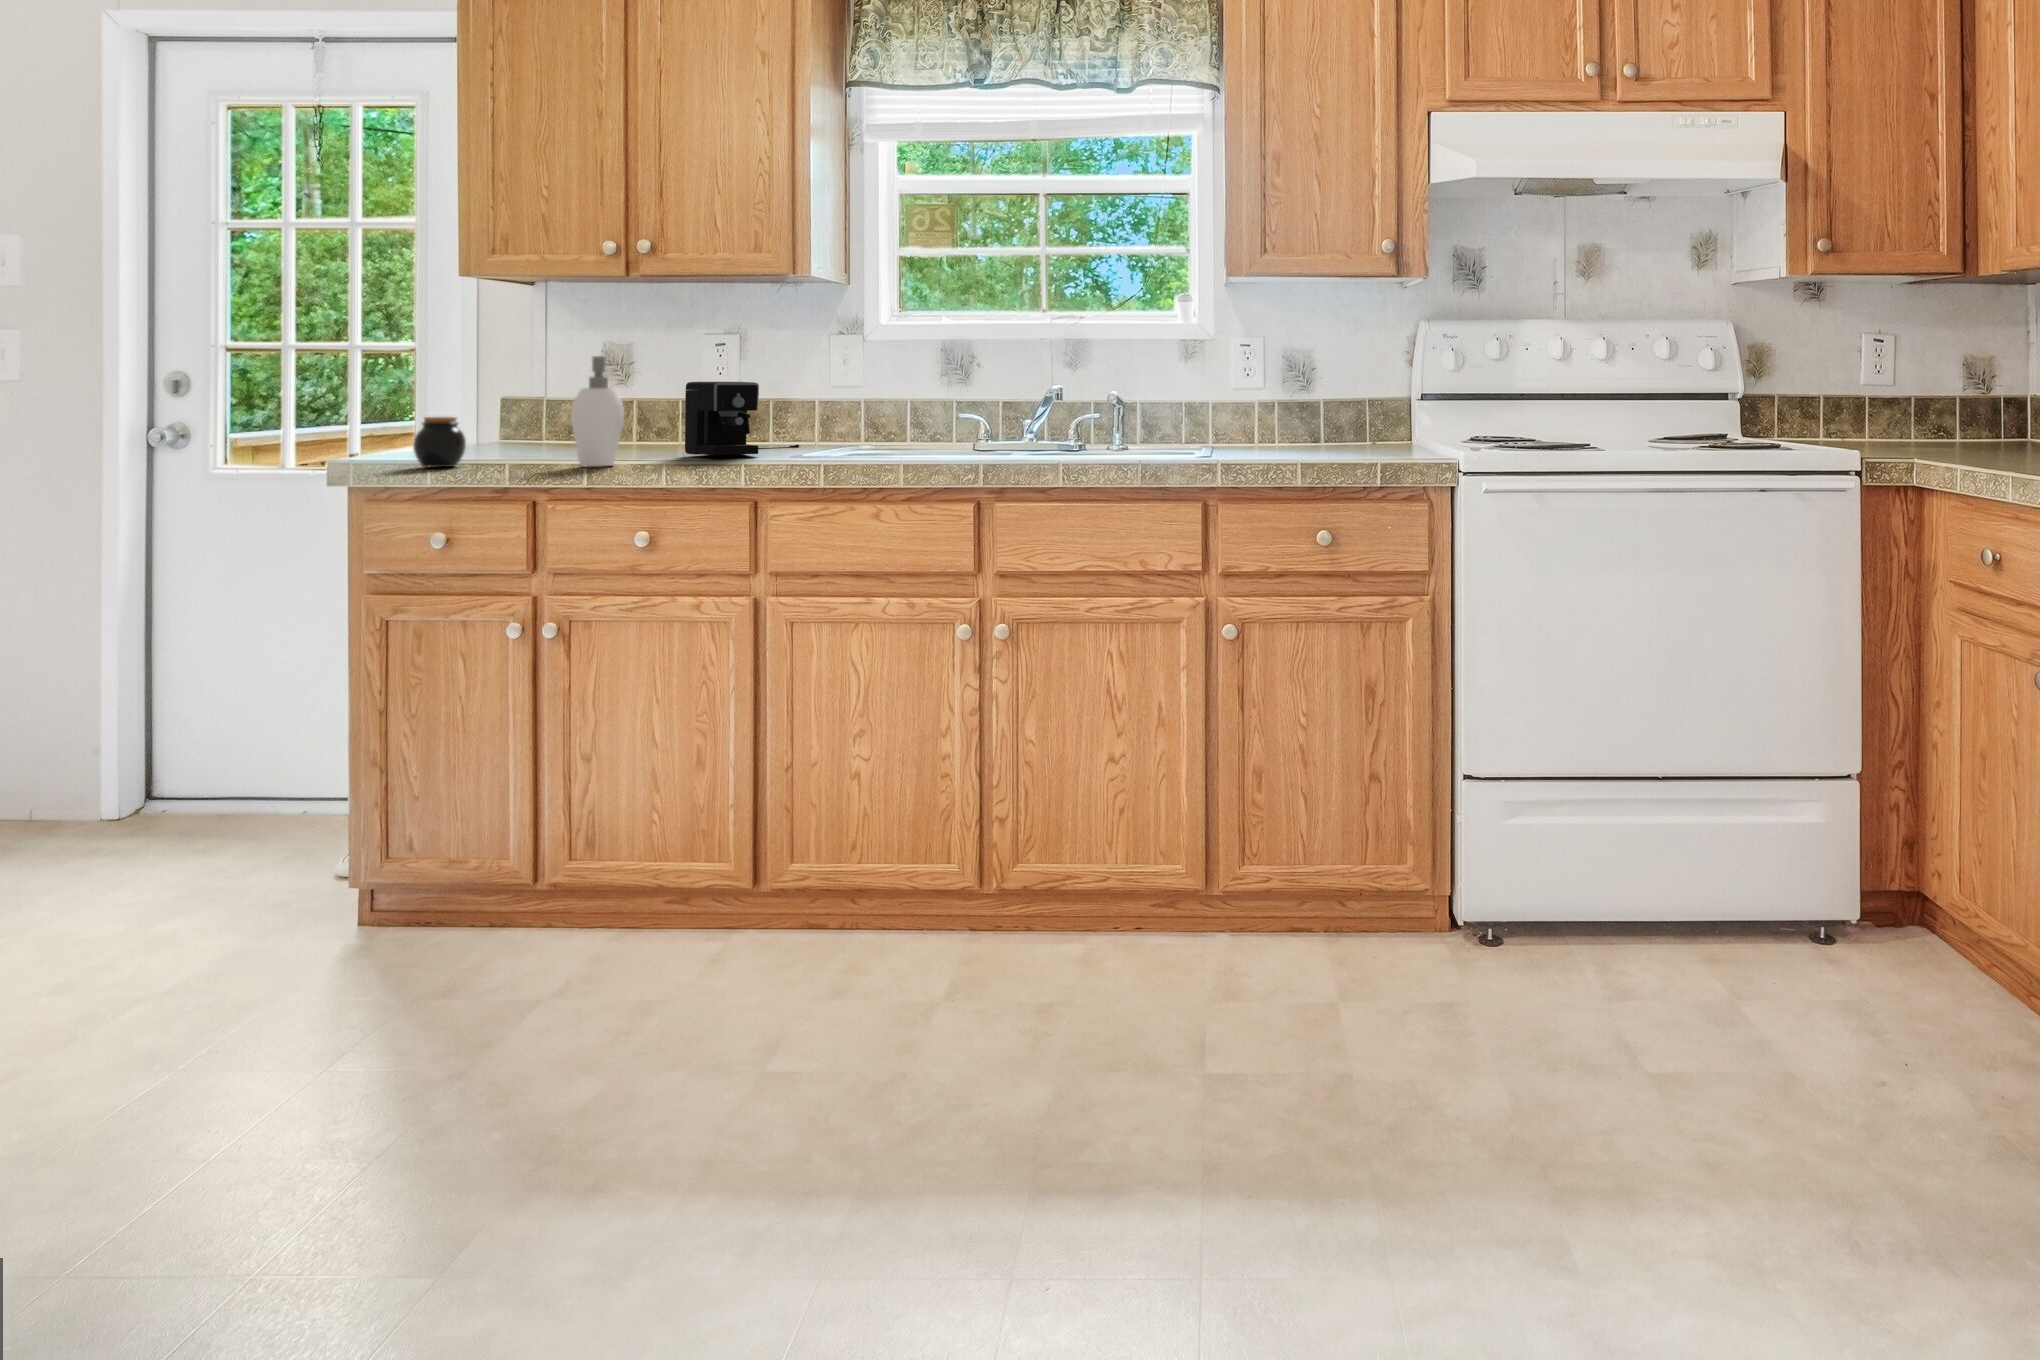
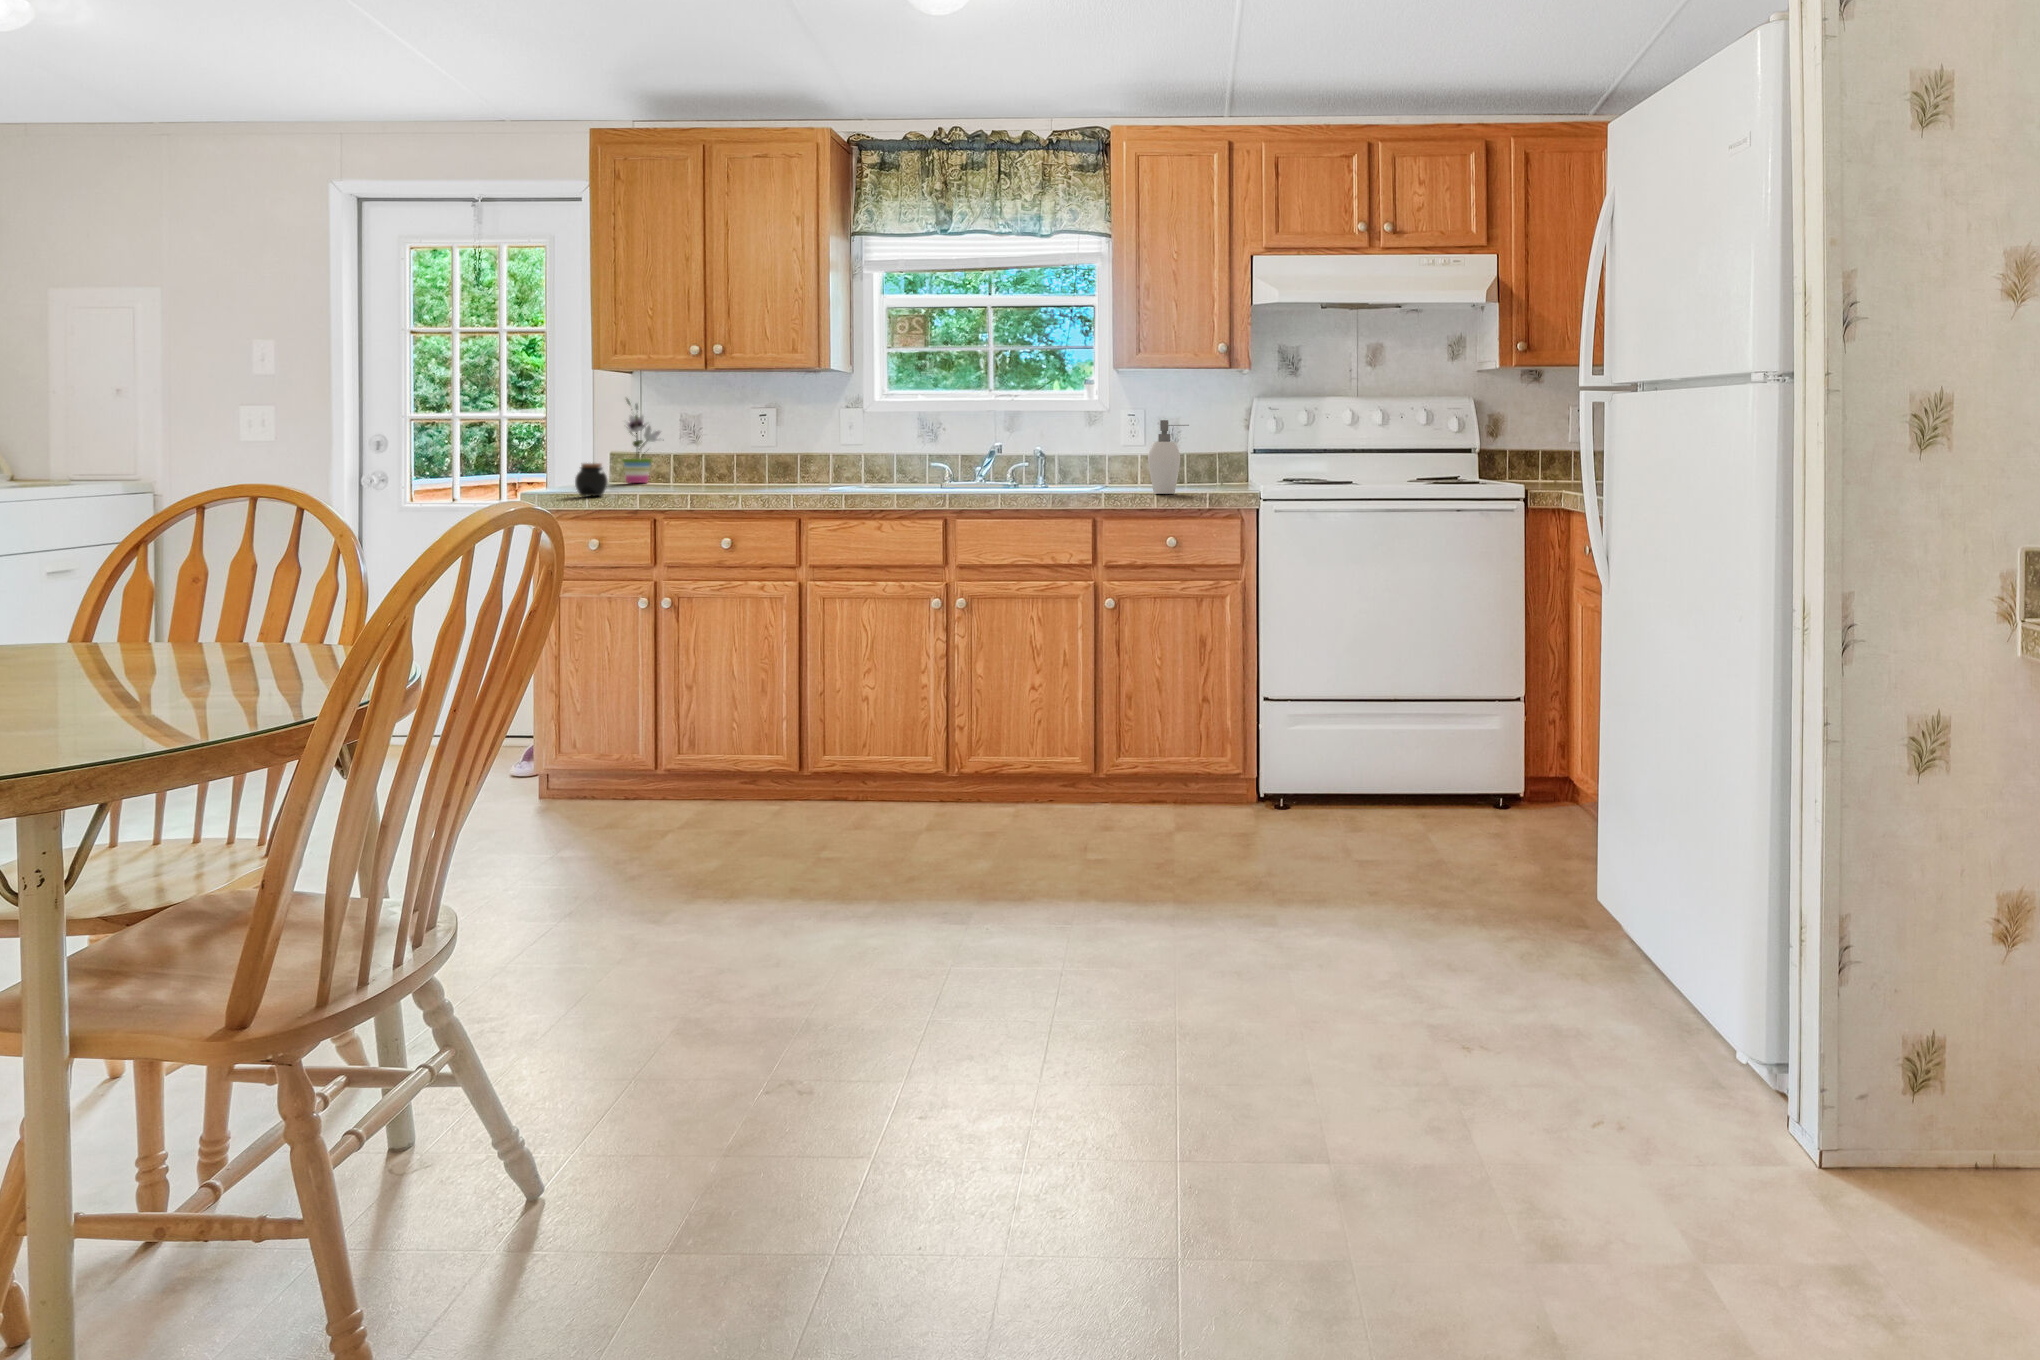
potted plant: none [513,318,579,441] -> present [622,399,664,483]
soap dispenser: present [571,356,624,467] -> present [1148,420,1189,494]
coffee maker: present [685,382,799,455] -> none [748,441,822,490]

